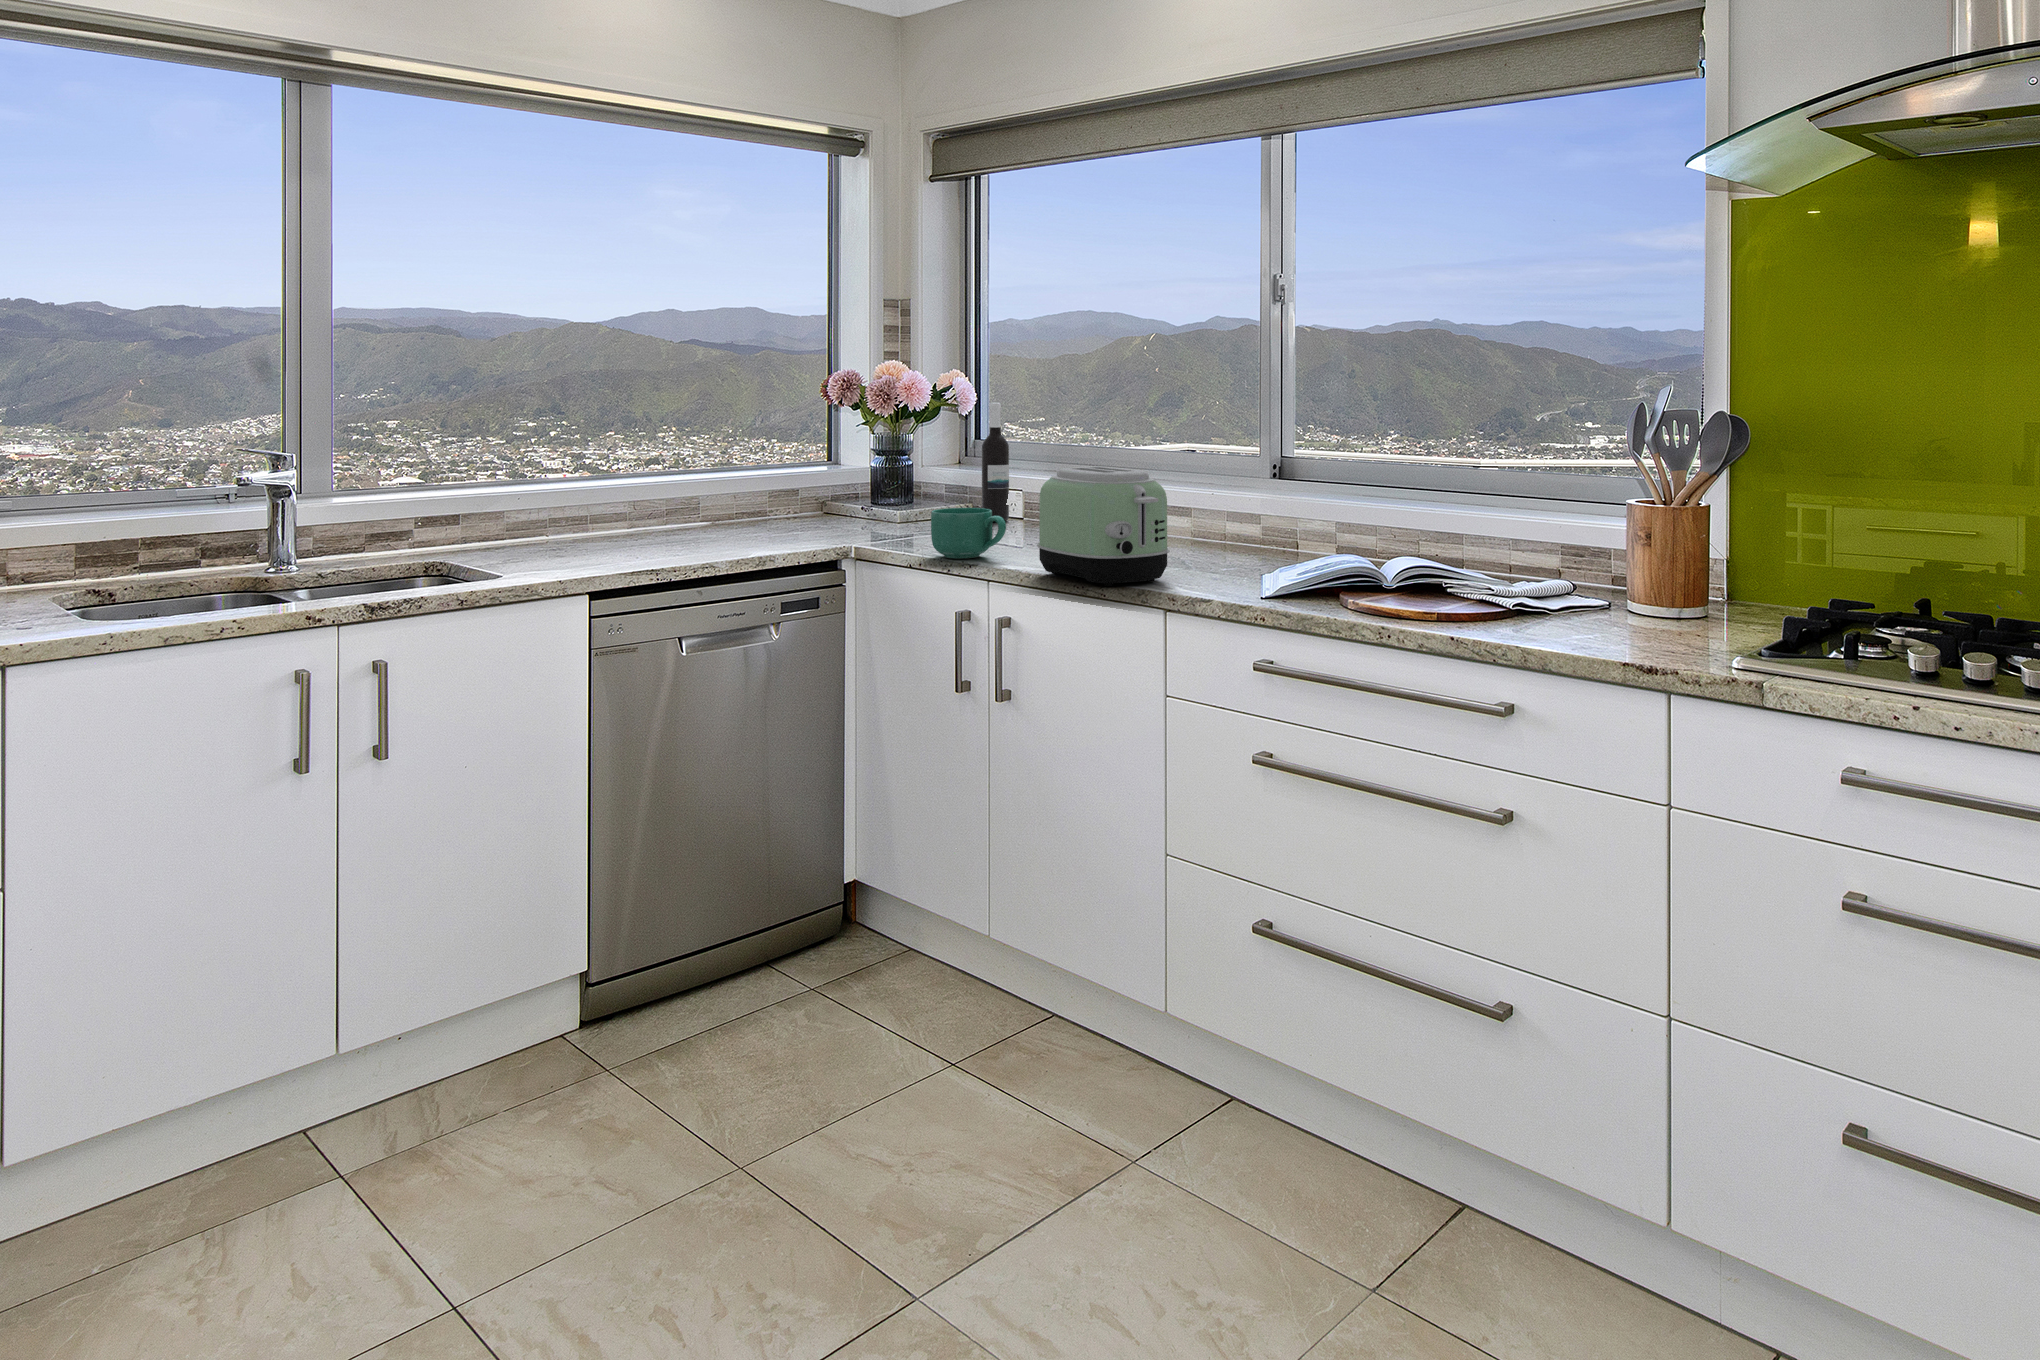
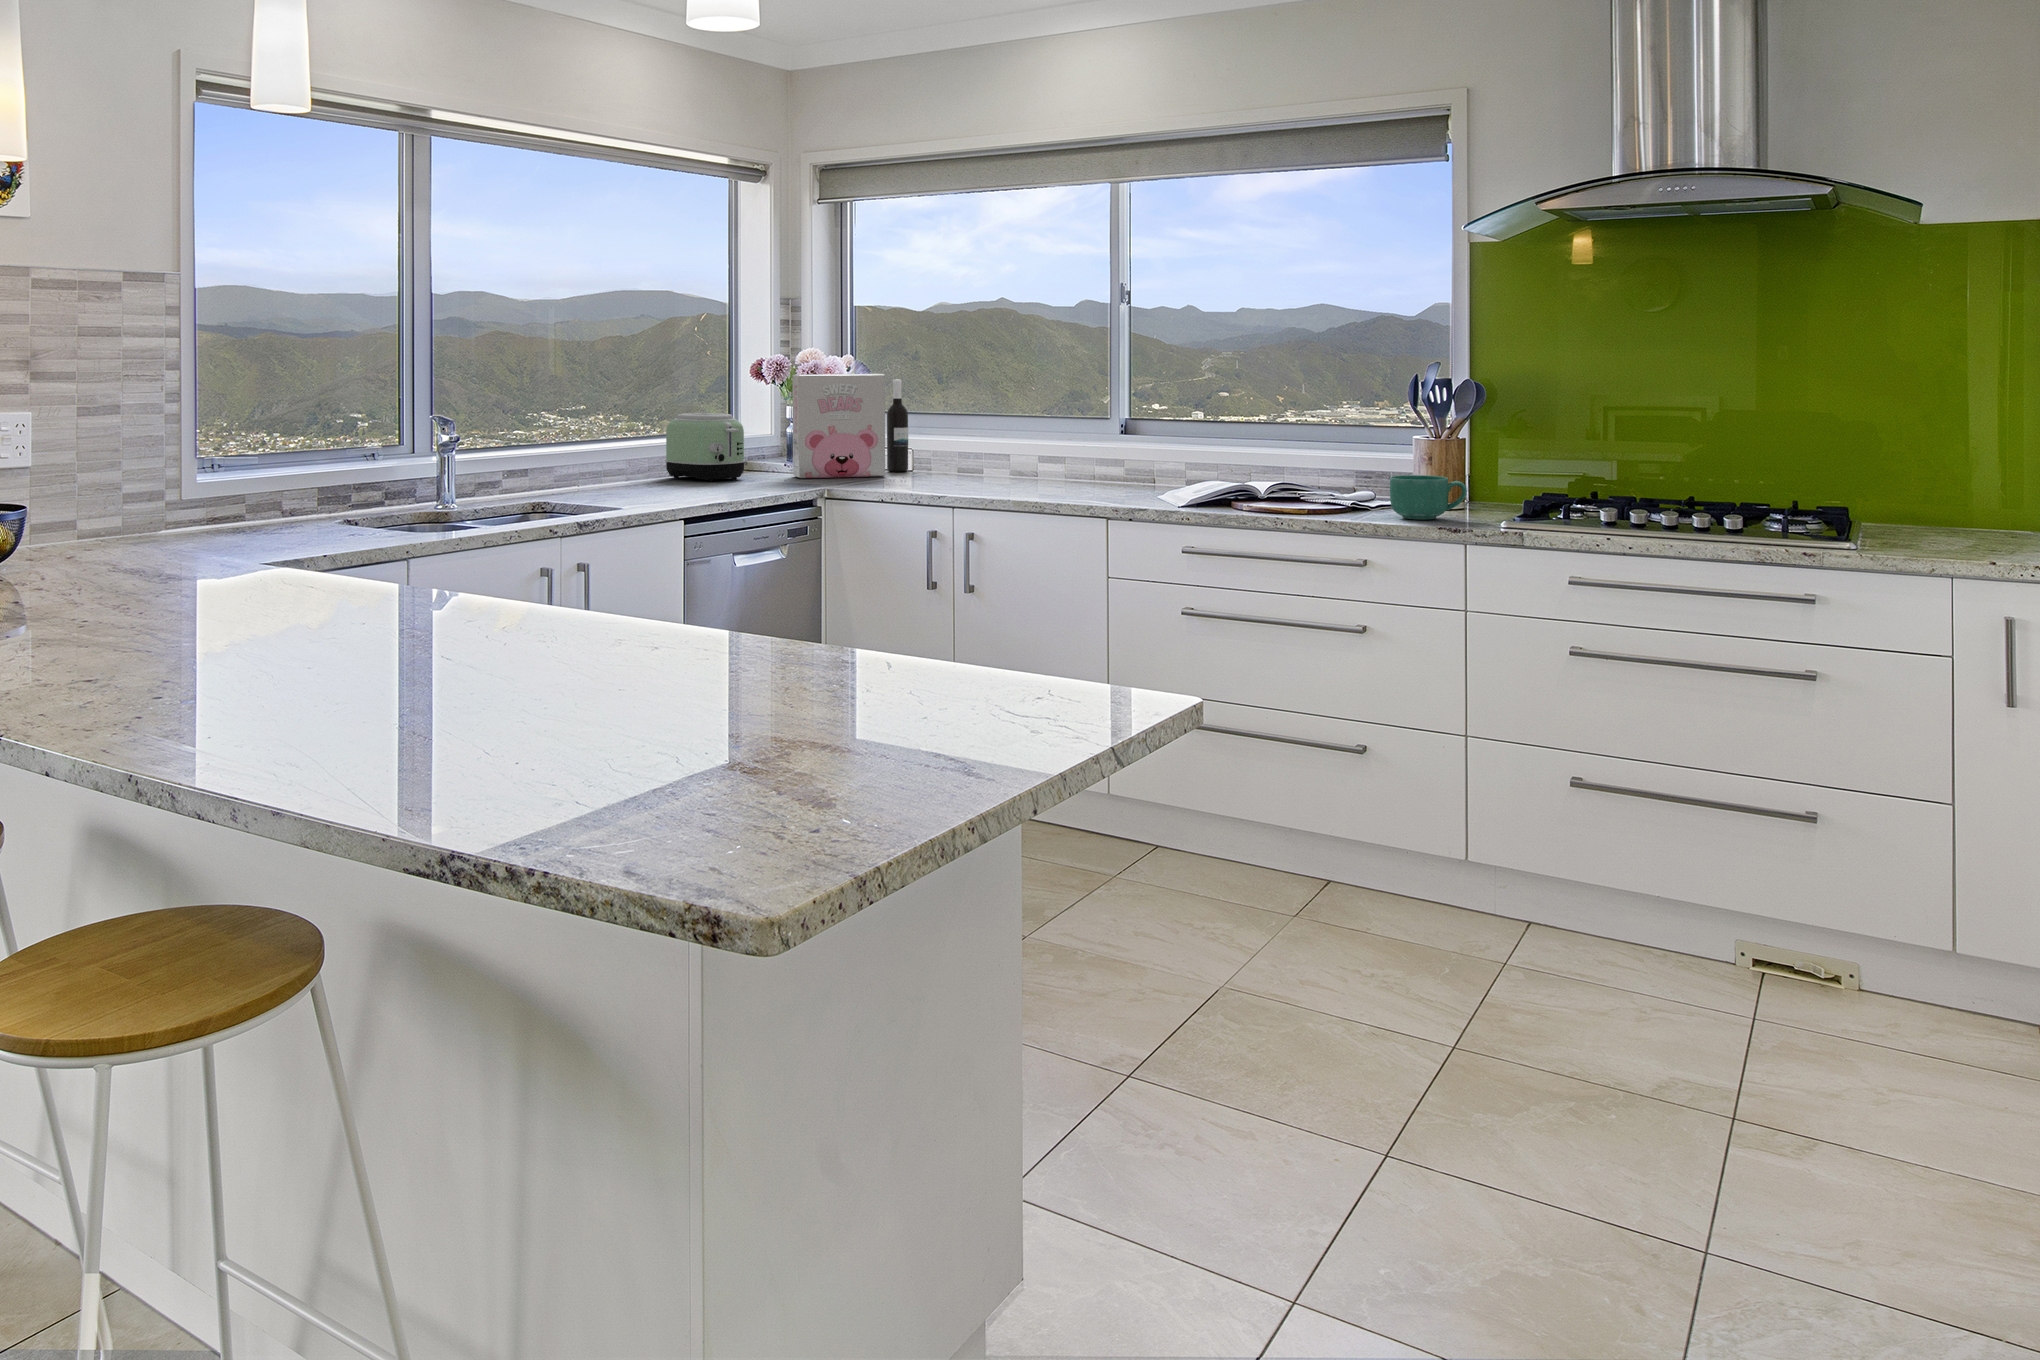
cereal box: none [843,396,959,530] -> present [792,374,885,479]
toaster: present [1037,467,1170,586] -> present [665,413,745,481]
mug: present [931,508,1006,558] -> present [1390,475,1467,519]

